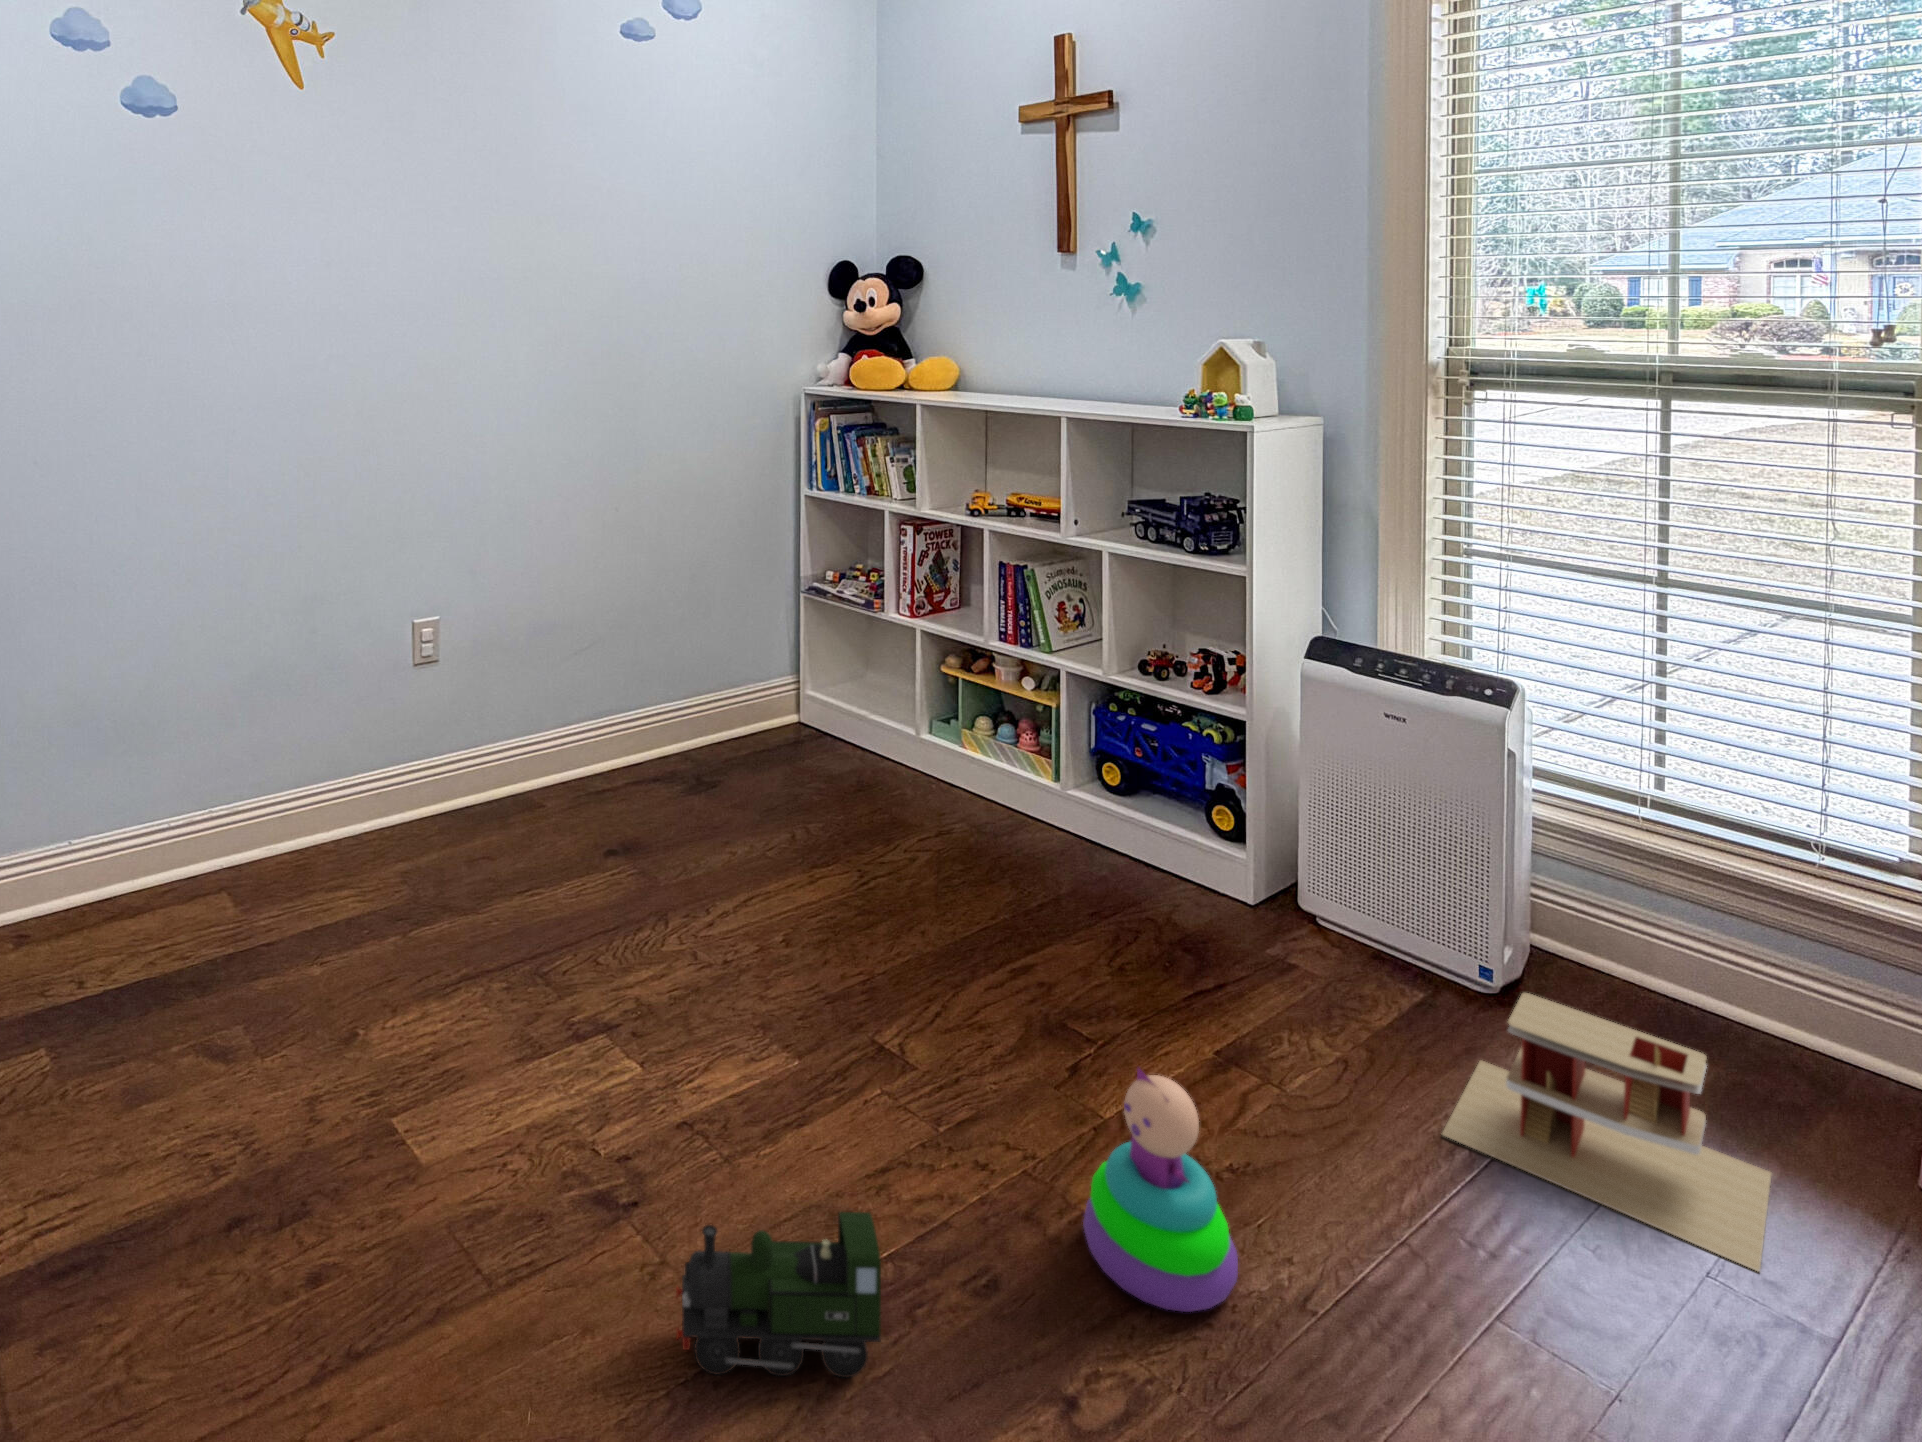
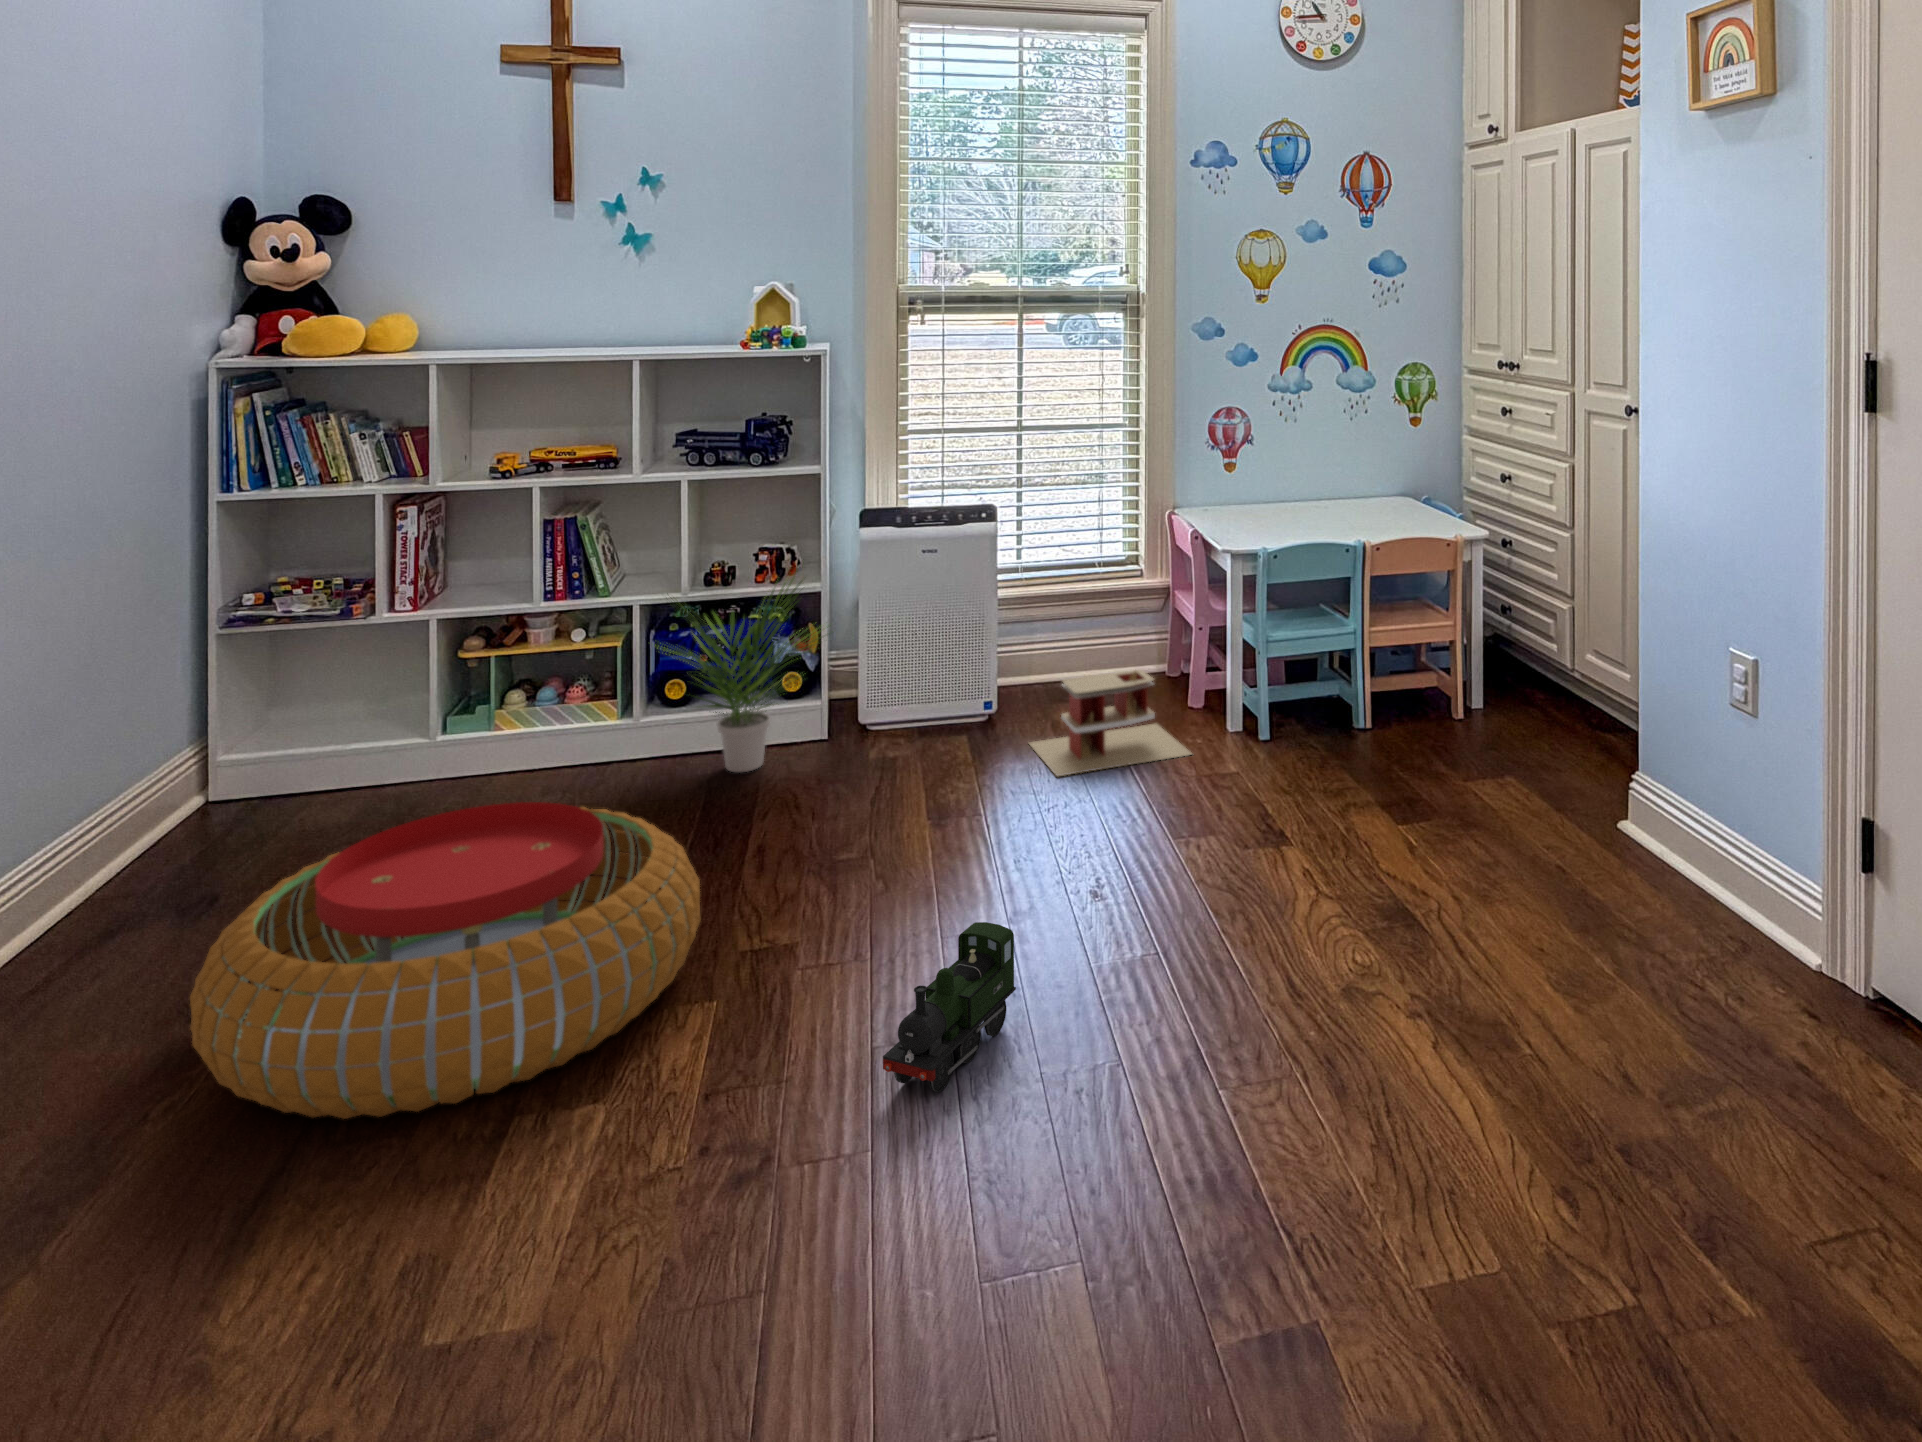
potted plant: none [1029,666,1232,899] -> present [660,579,828,773]
pouf: none [471,792,846,1067] -> present [190,802,701,1119]
stacking toy: present [1083,1069,1238,1312] -> none [990,765,1088,909]

